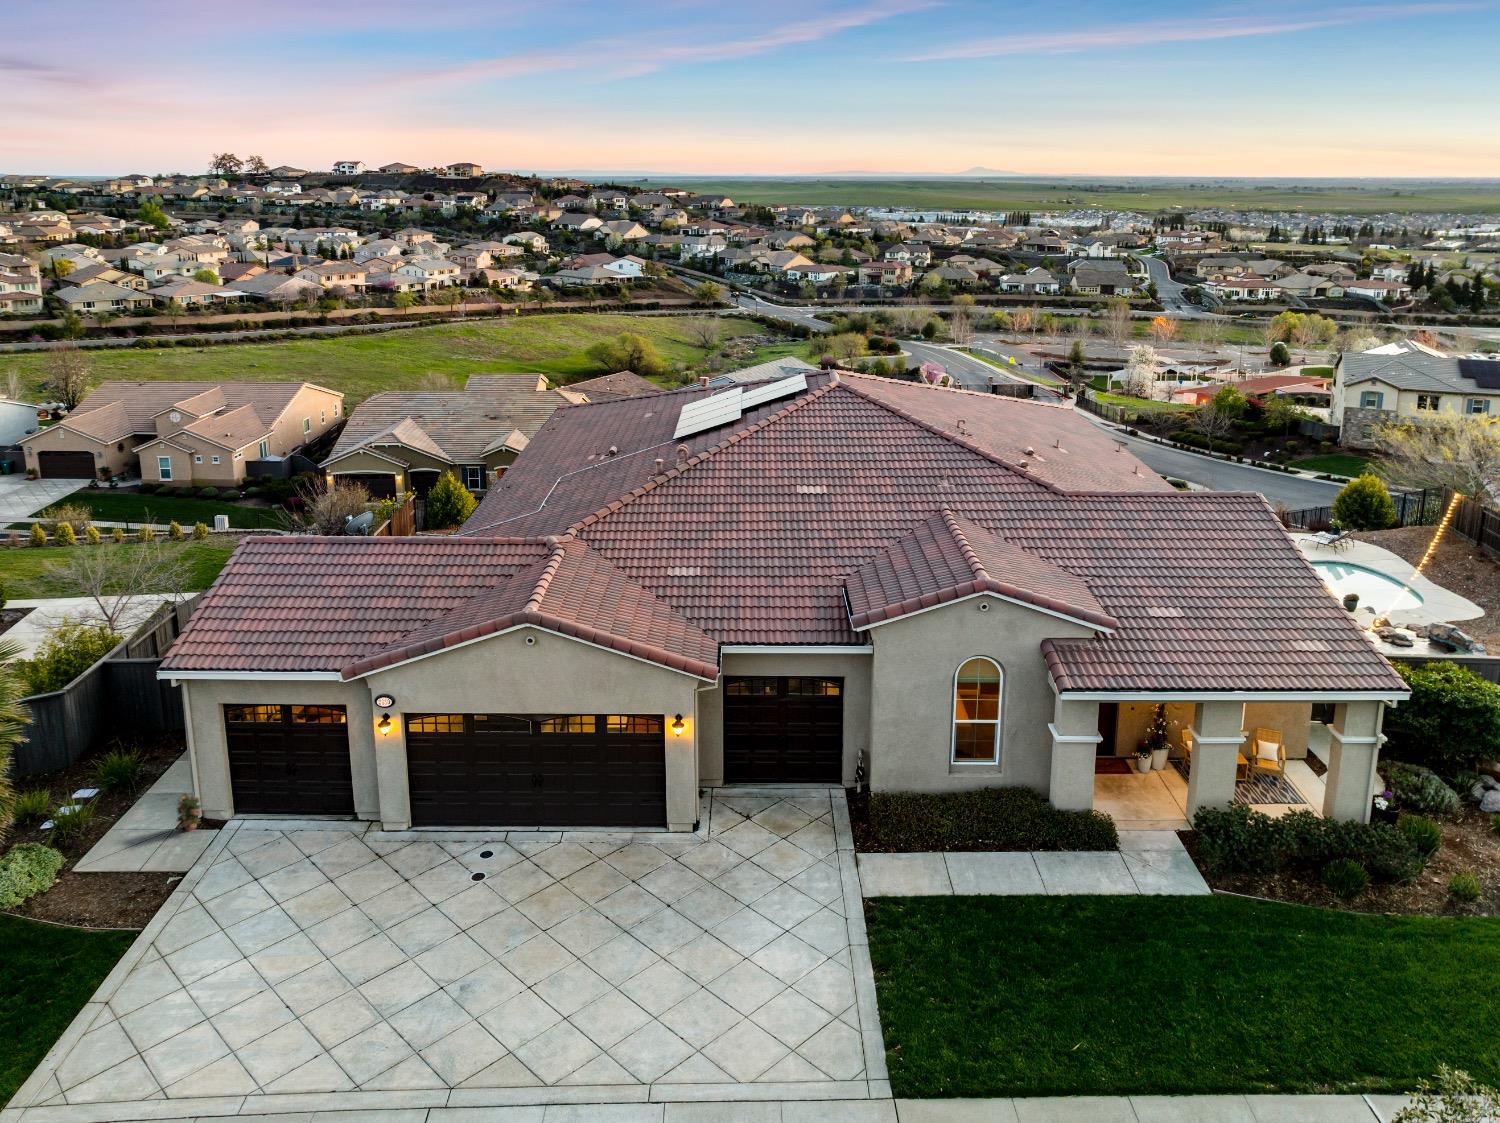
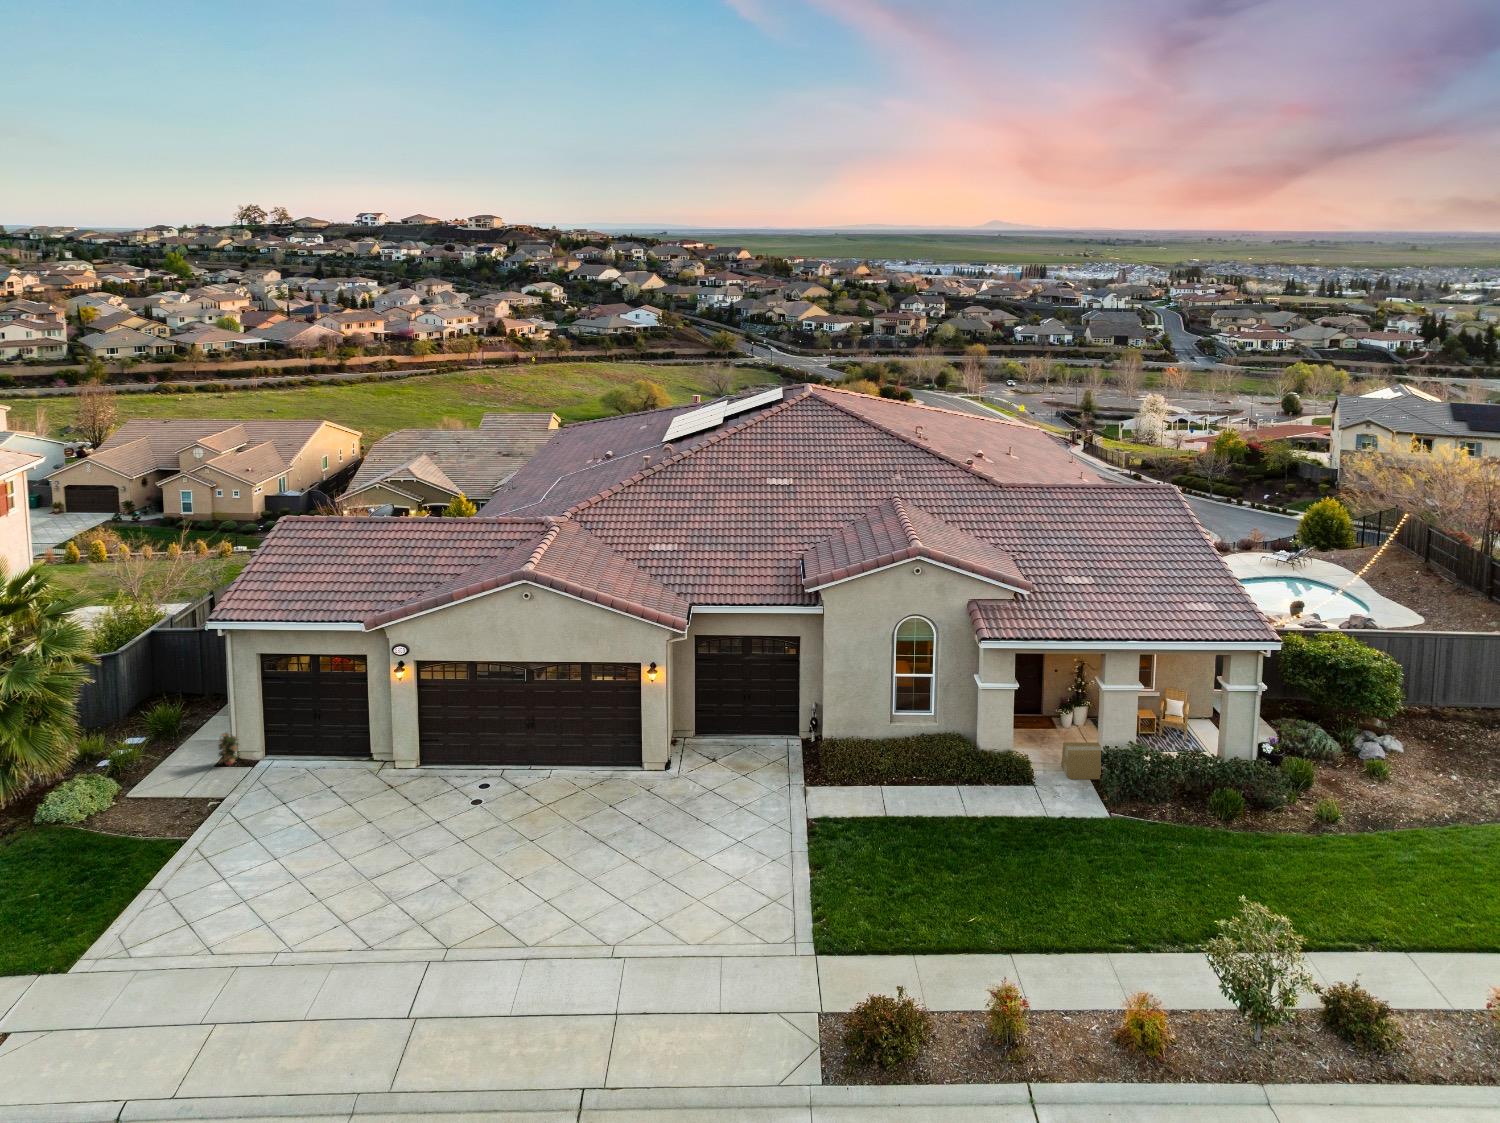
cardboard box: none [1146,799,1201,844] -> present [1061,742,1102,779]

